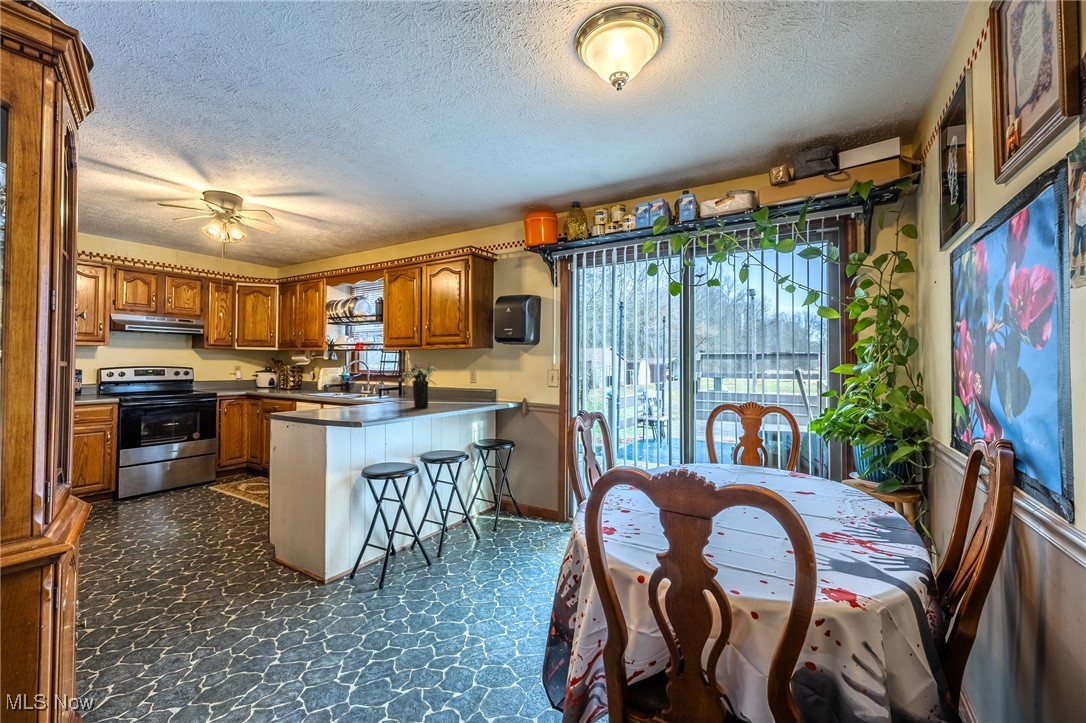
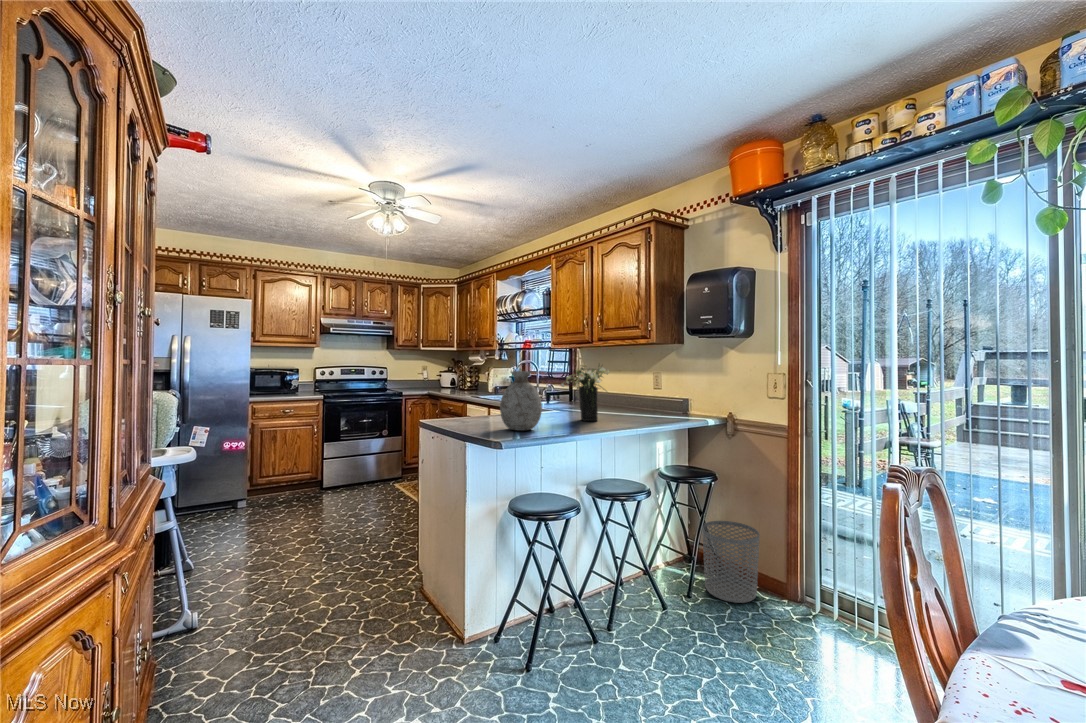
vase: none [351,369,386,415] -> present [500,371,542,431]
waste bin: none [505,475,542,529] -> present [702,521,760,603]

